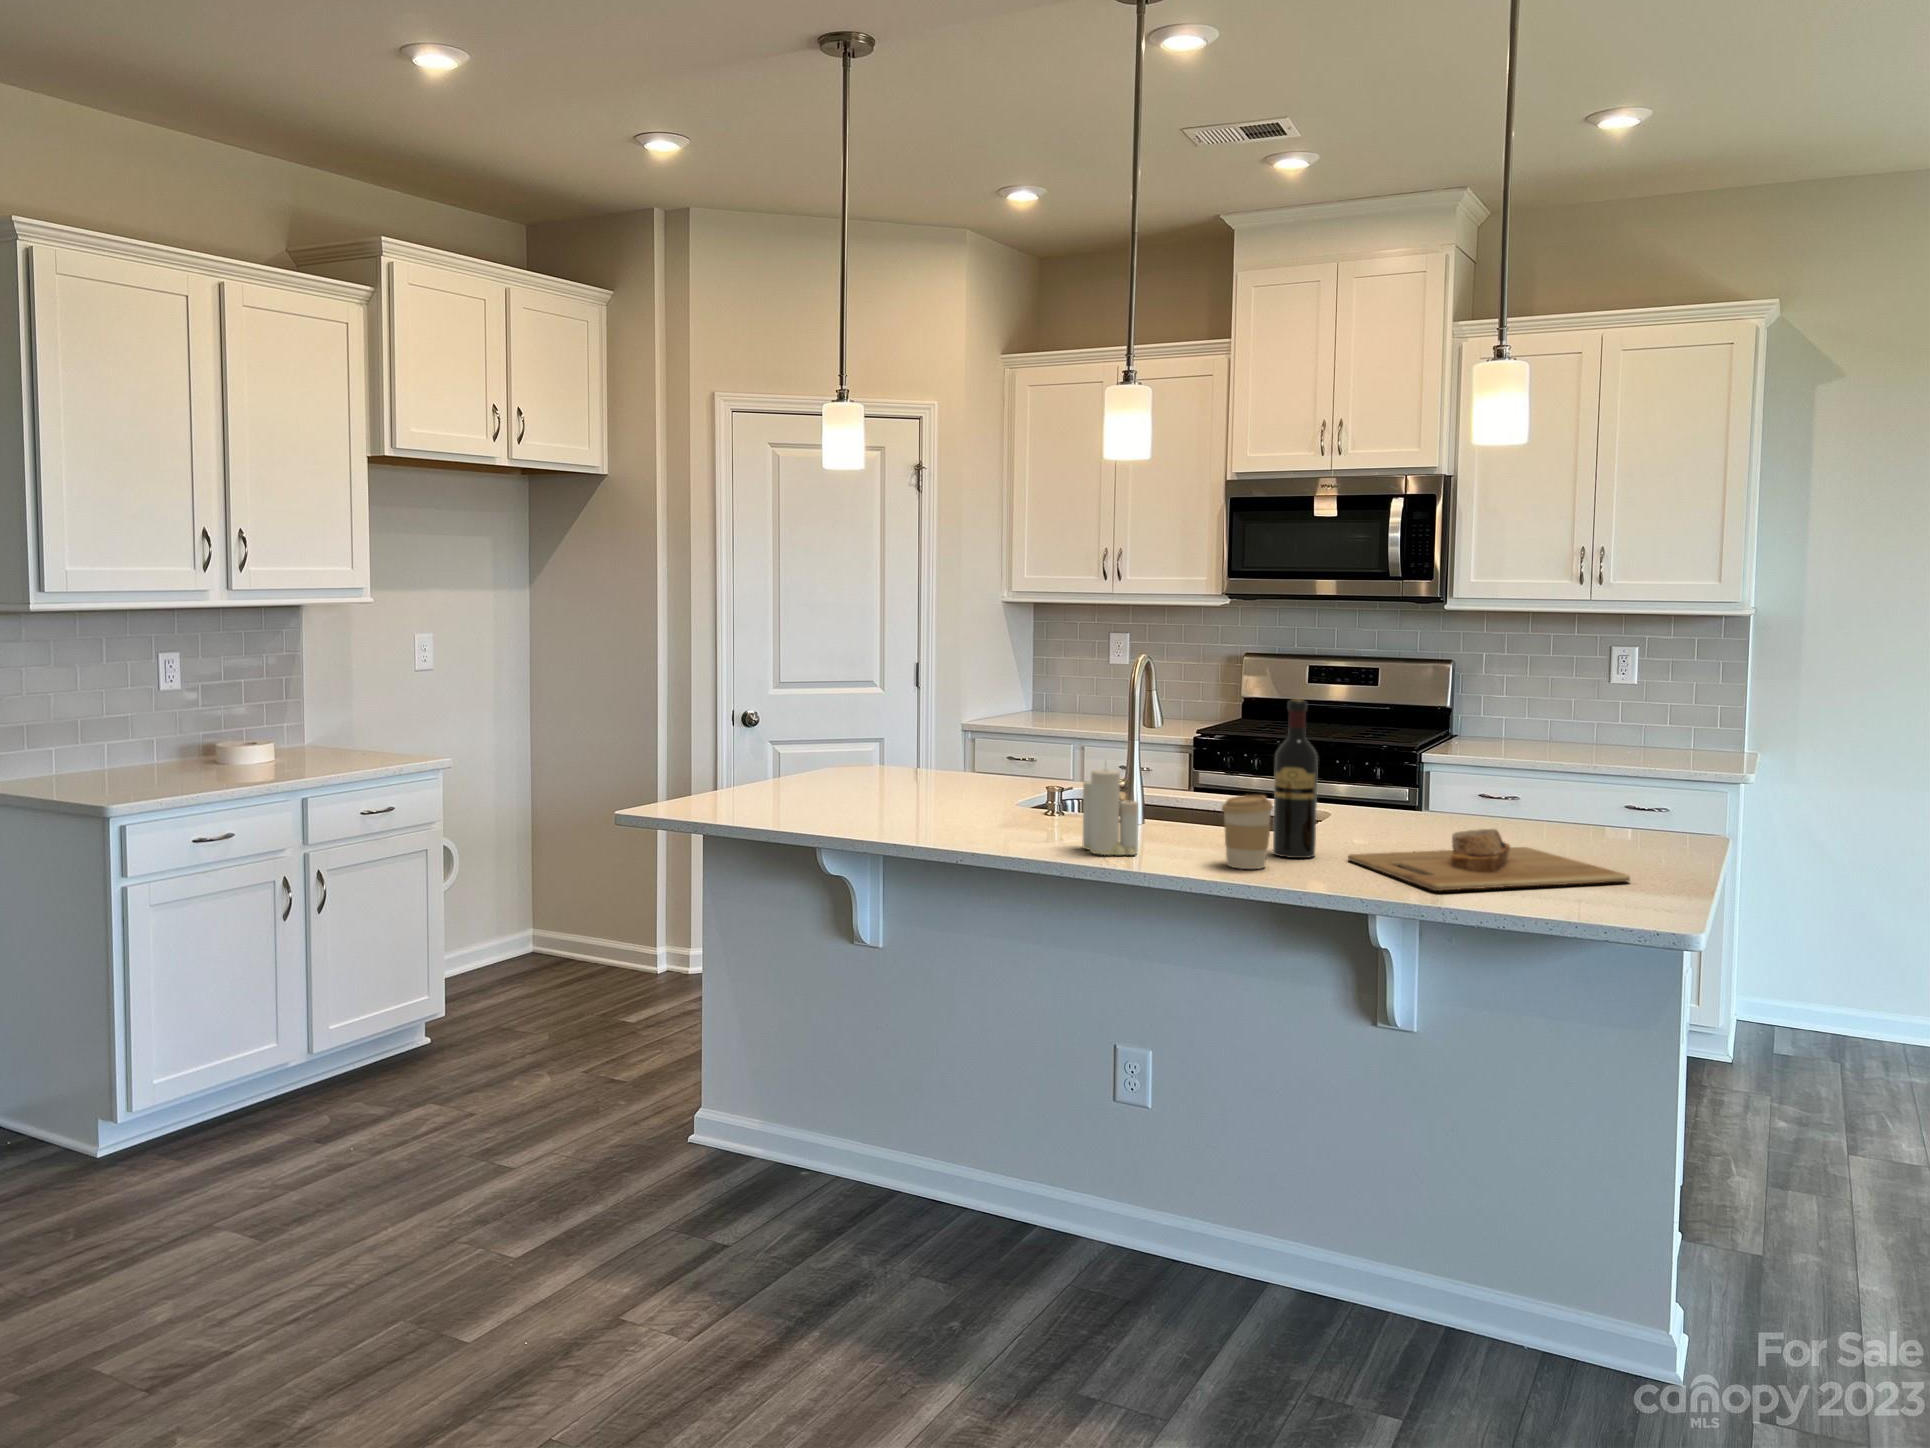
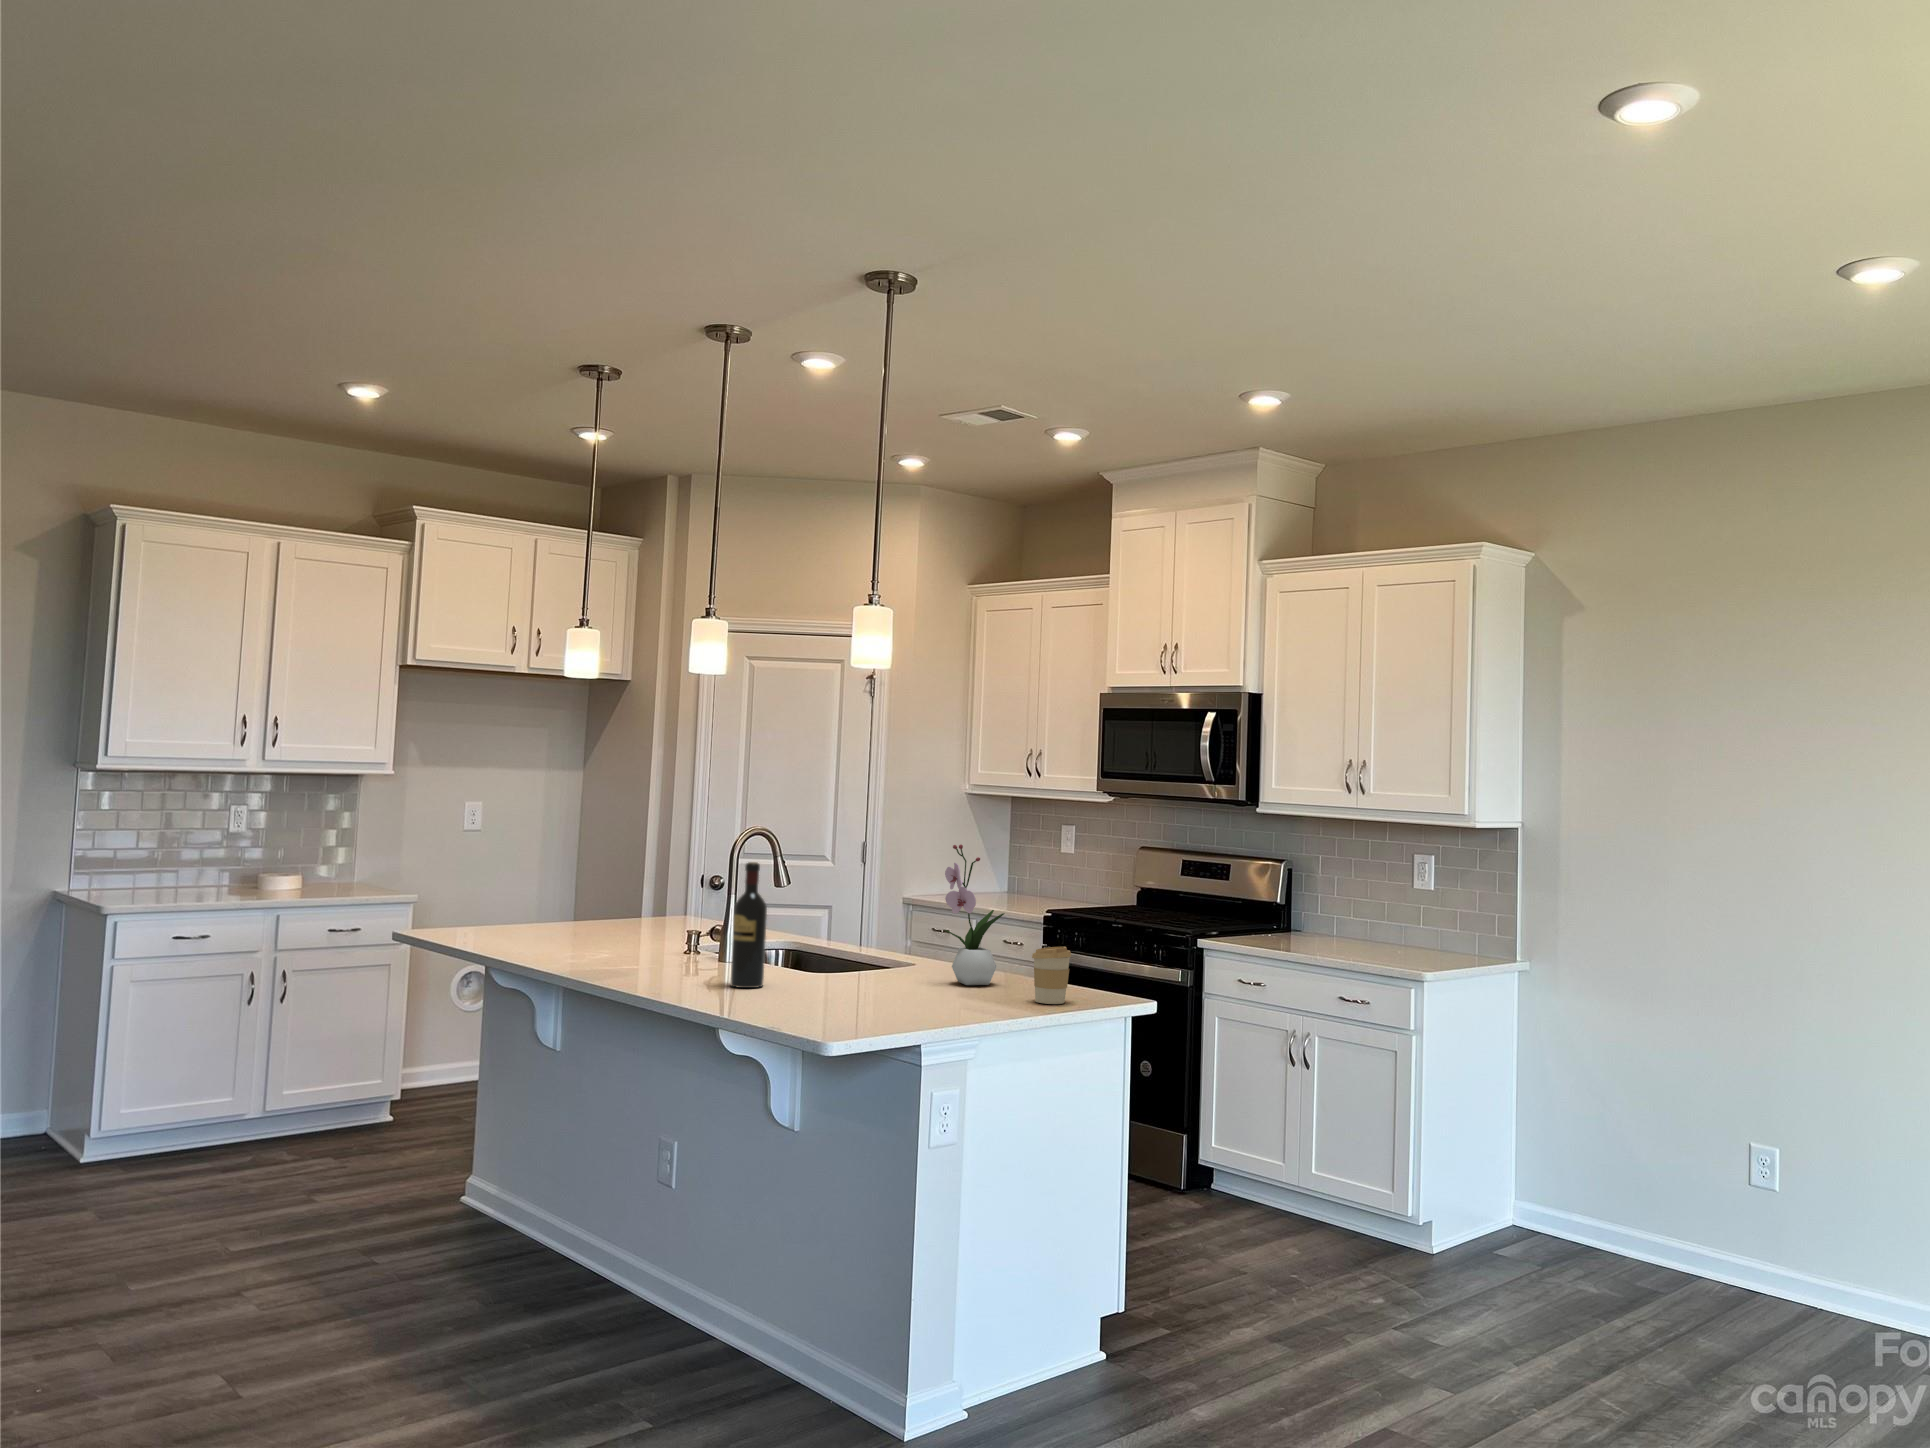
flower arrangement: none [1452,664,1524,830] -> present [945,845,1004,985]
candle: present [1083,769,1138,855] -> none [606,903,643,977]
coffee cup: present [1222,795,1273,869] -> present [1032,947,1071,1004]
cutting board: present [1348,829,1630,891] -> none [741,972,931,1017]

